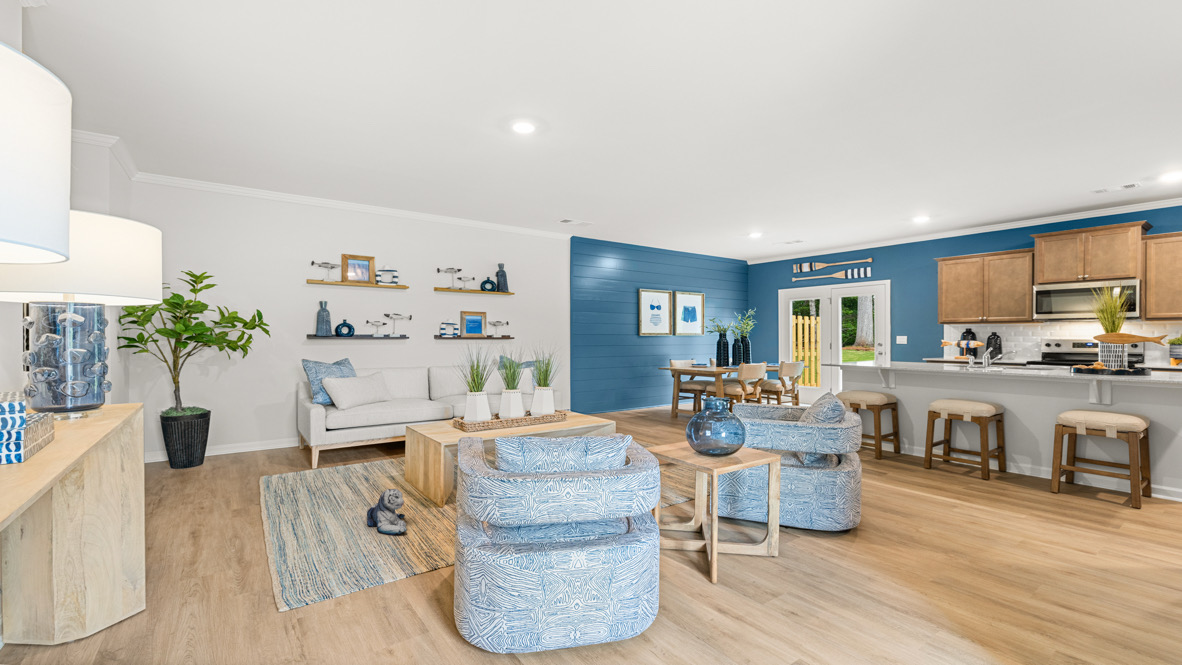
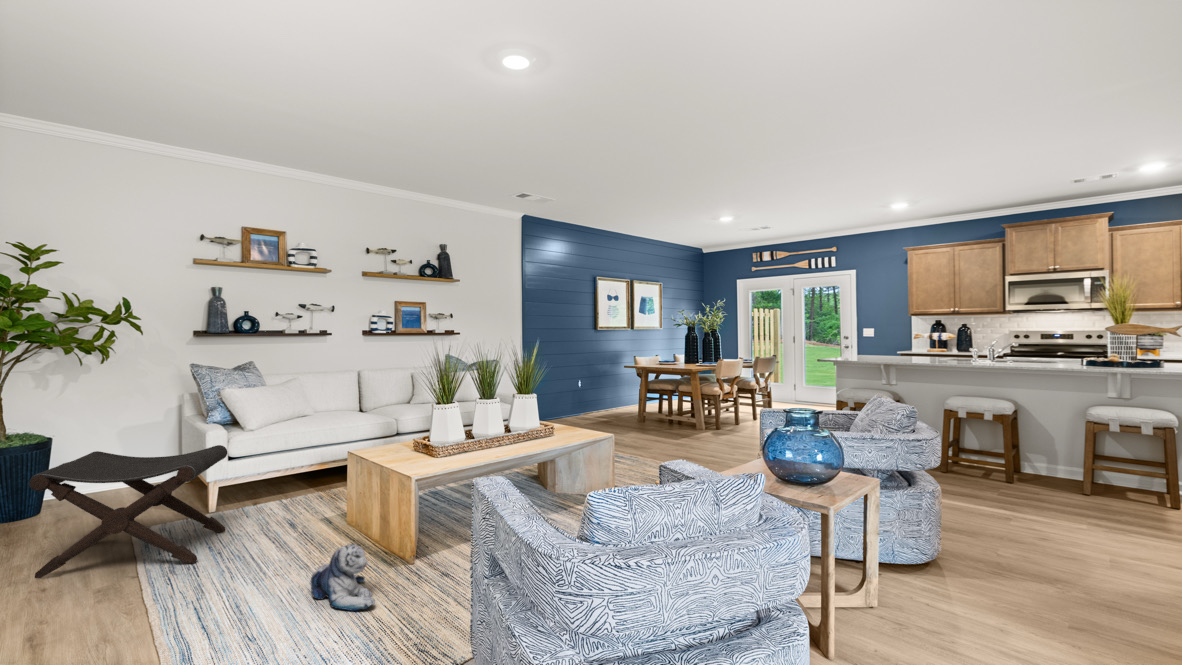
footstool: none [192,418,322,503] -> present [29,445,227,578]

